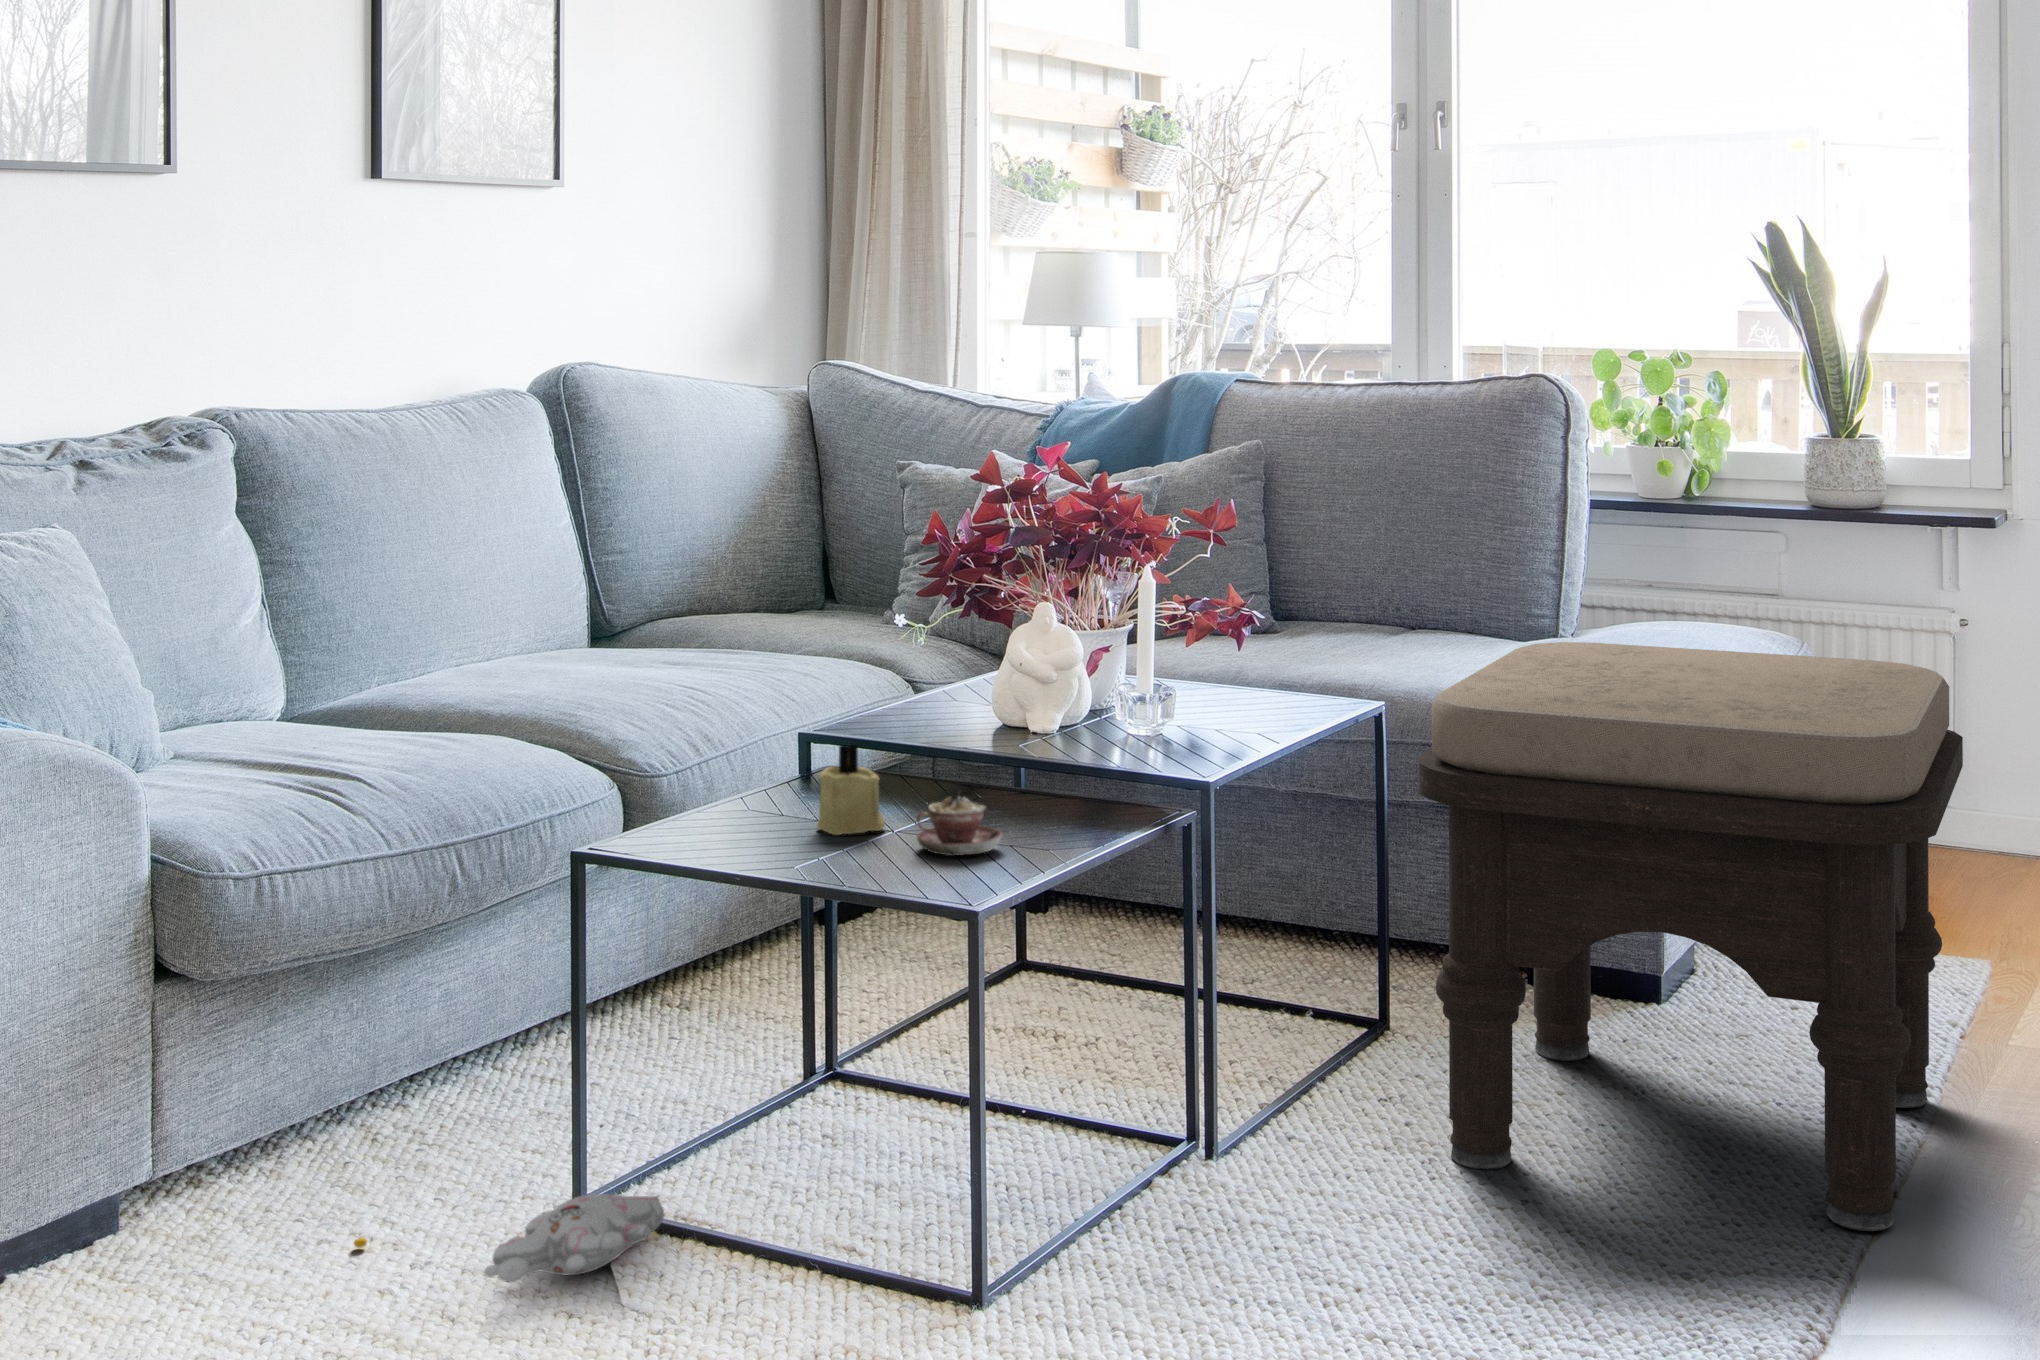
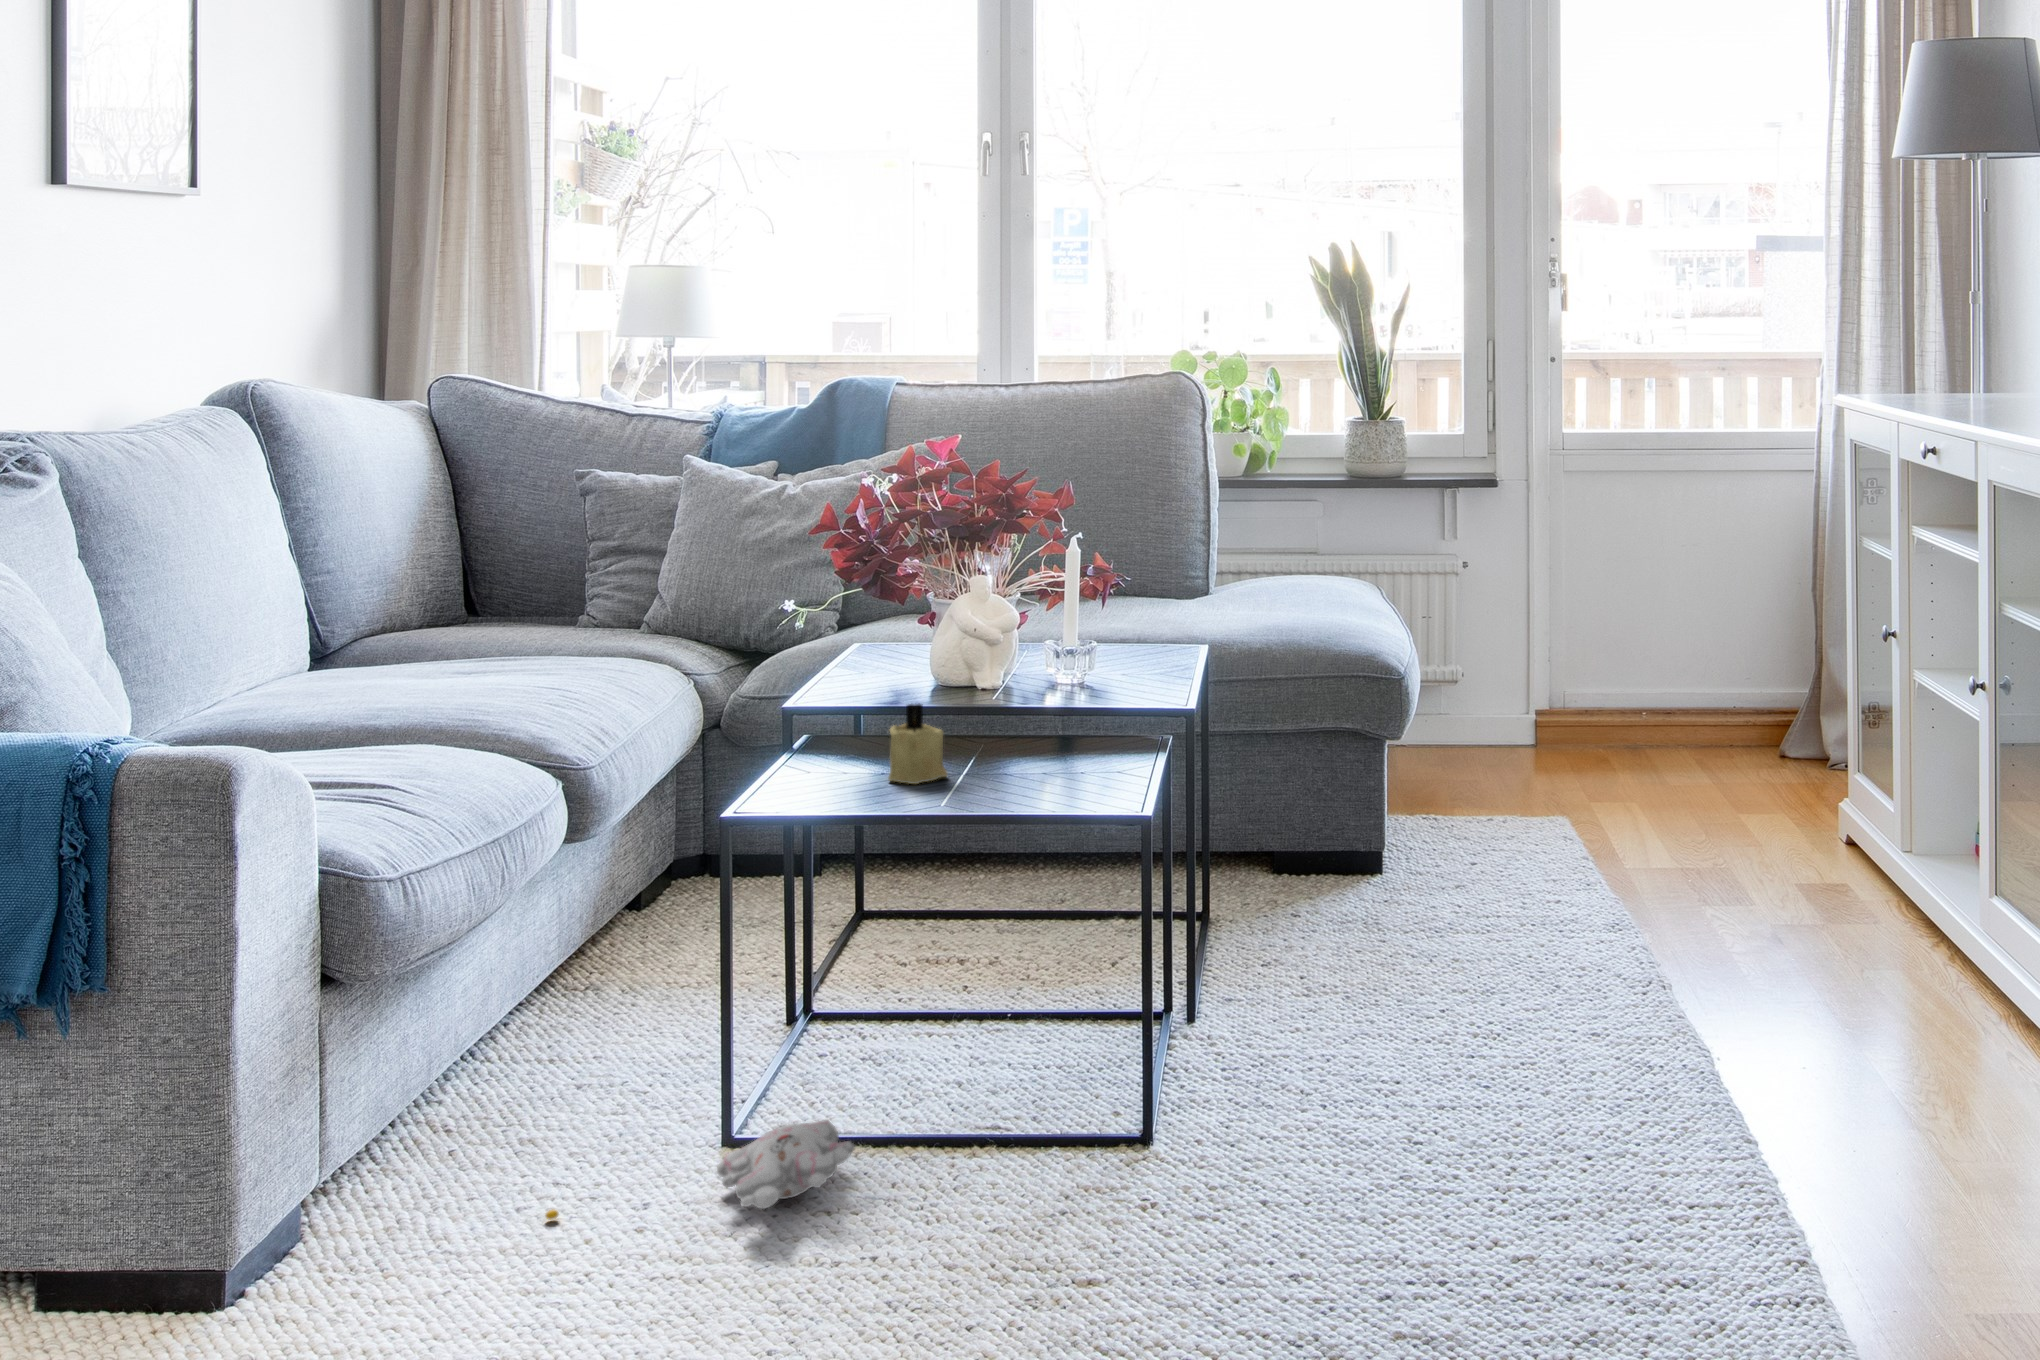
ottoman: present [1418,642,1963,1231] -> none [1312,578,1720,997]
teacup: present [917,791,1002,856] -> none [1000,732,1075,788]

